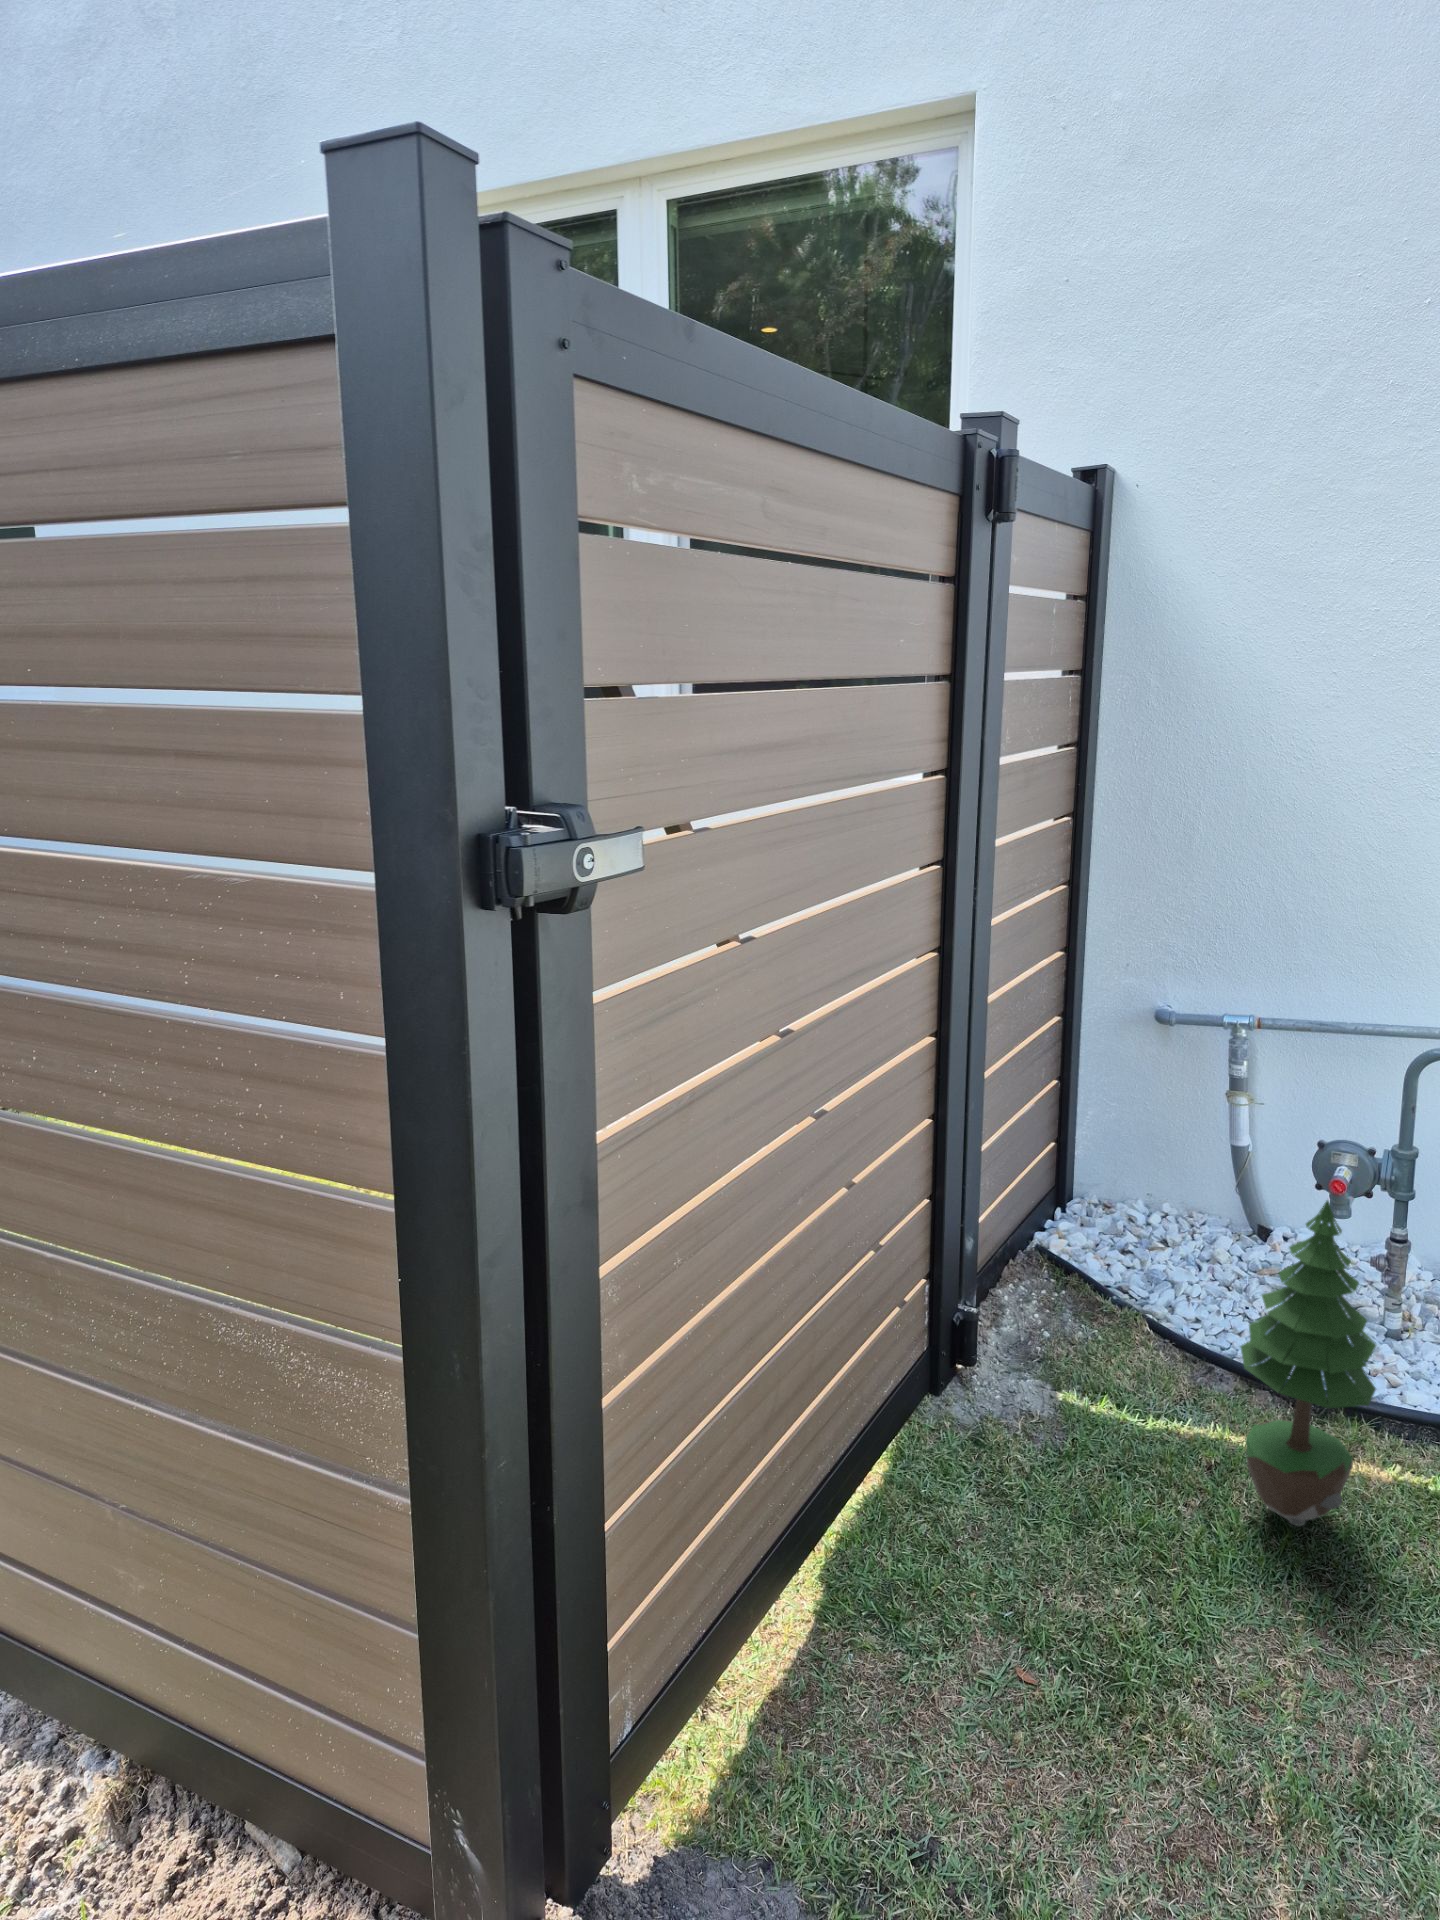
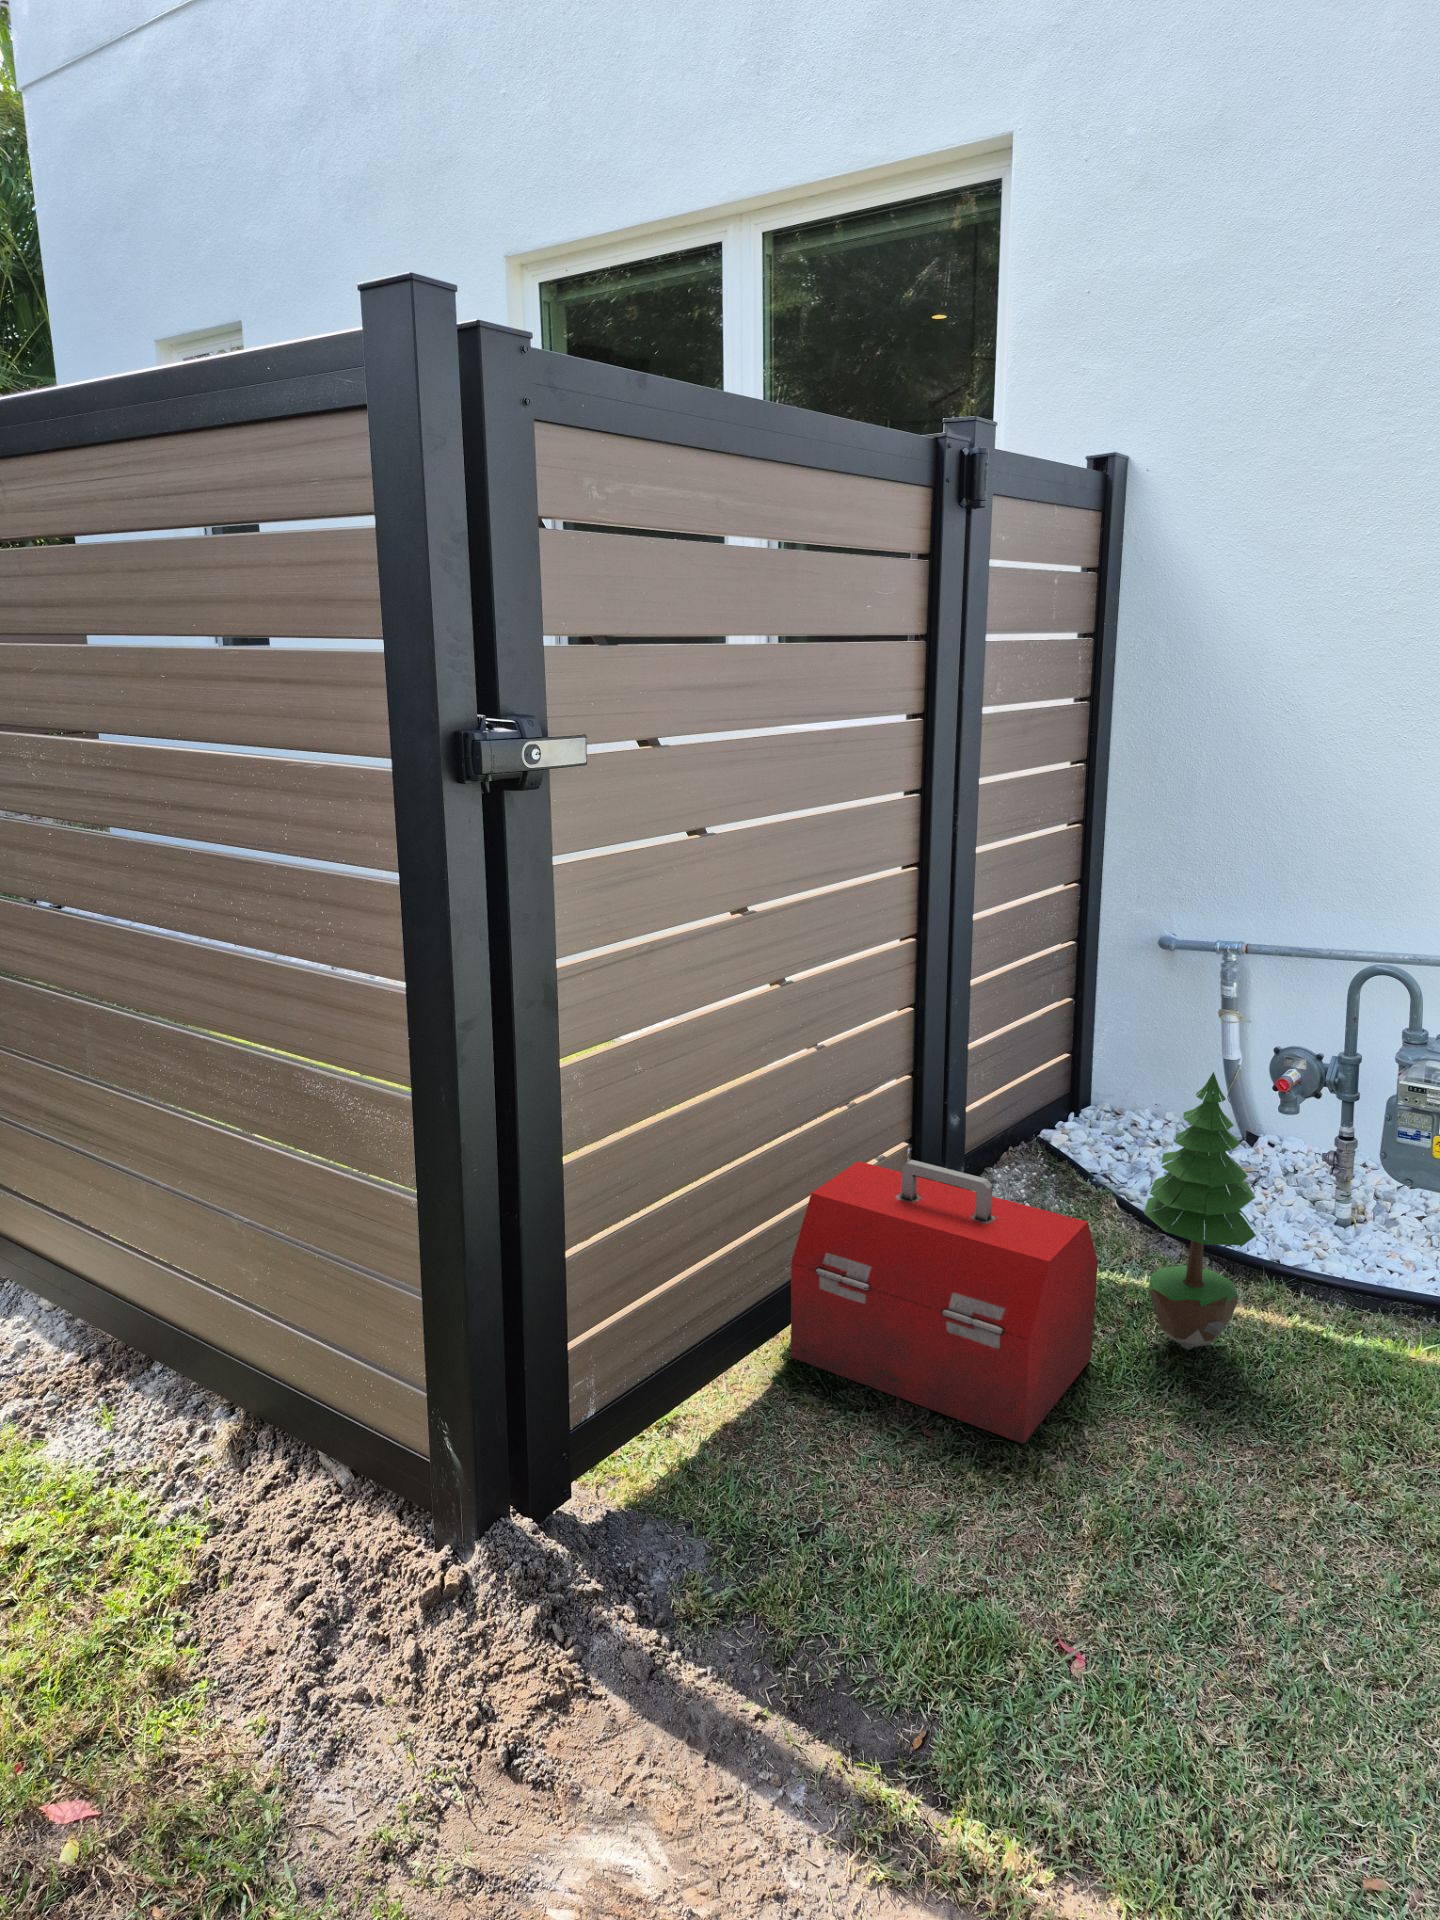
toolbox: none [833,1317,1199,1687] -> present [791,1160,1098,1444]

